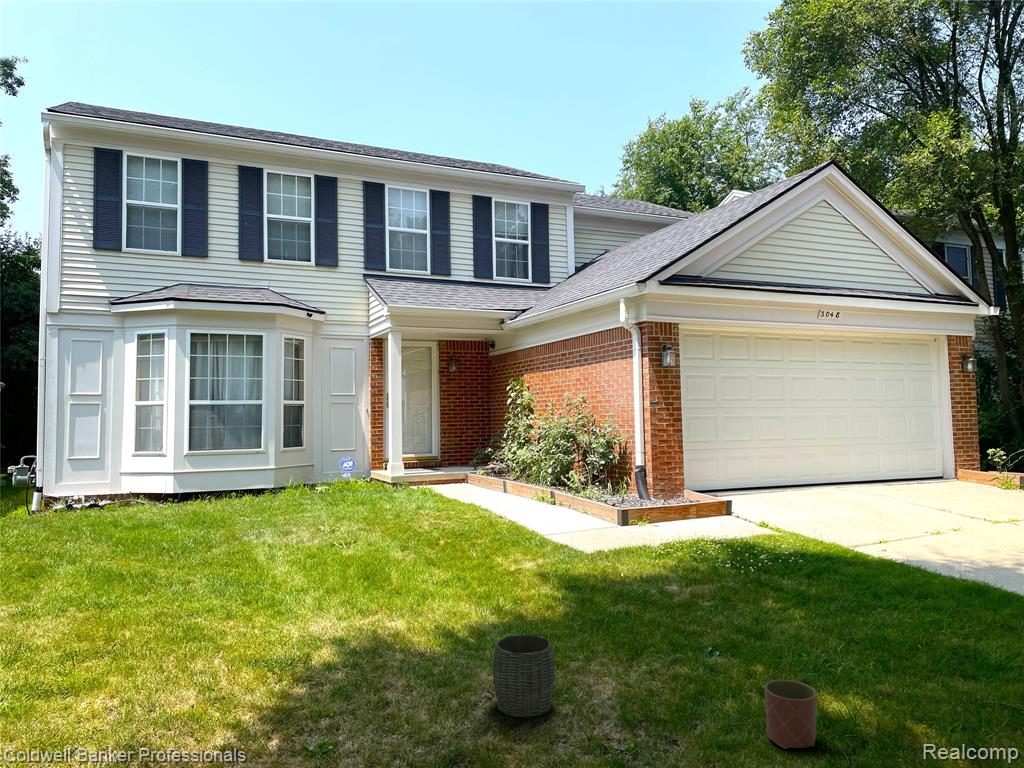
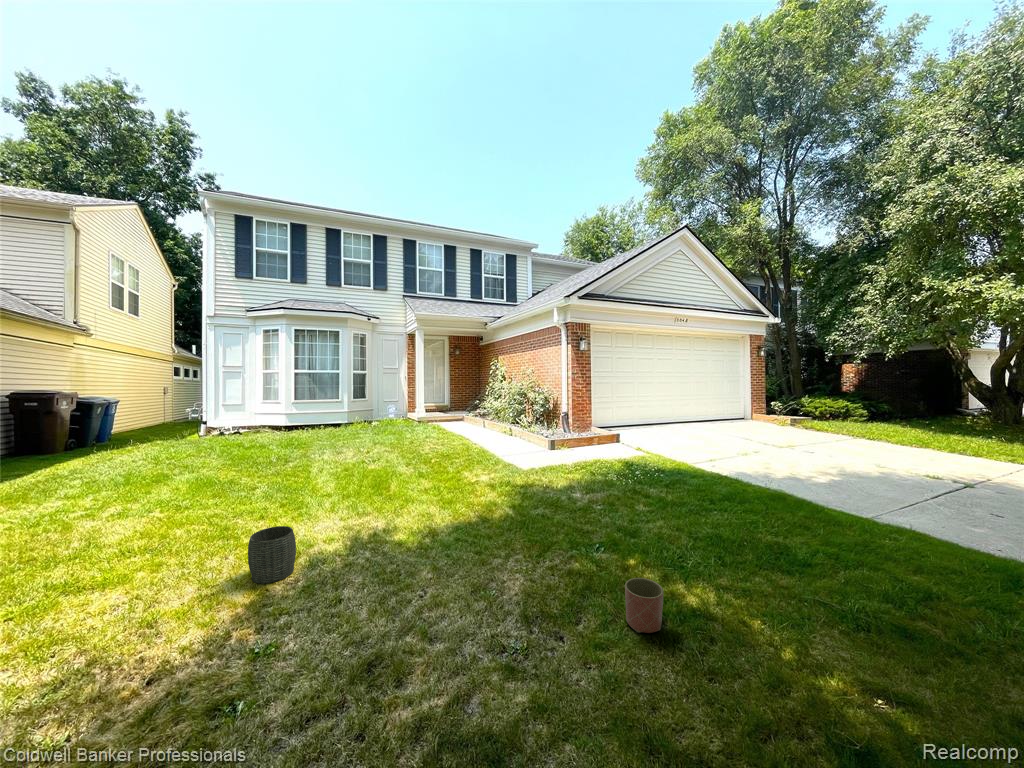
woven basket: present [493,634,555,717] -> present [248,526,296,584]

